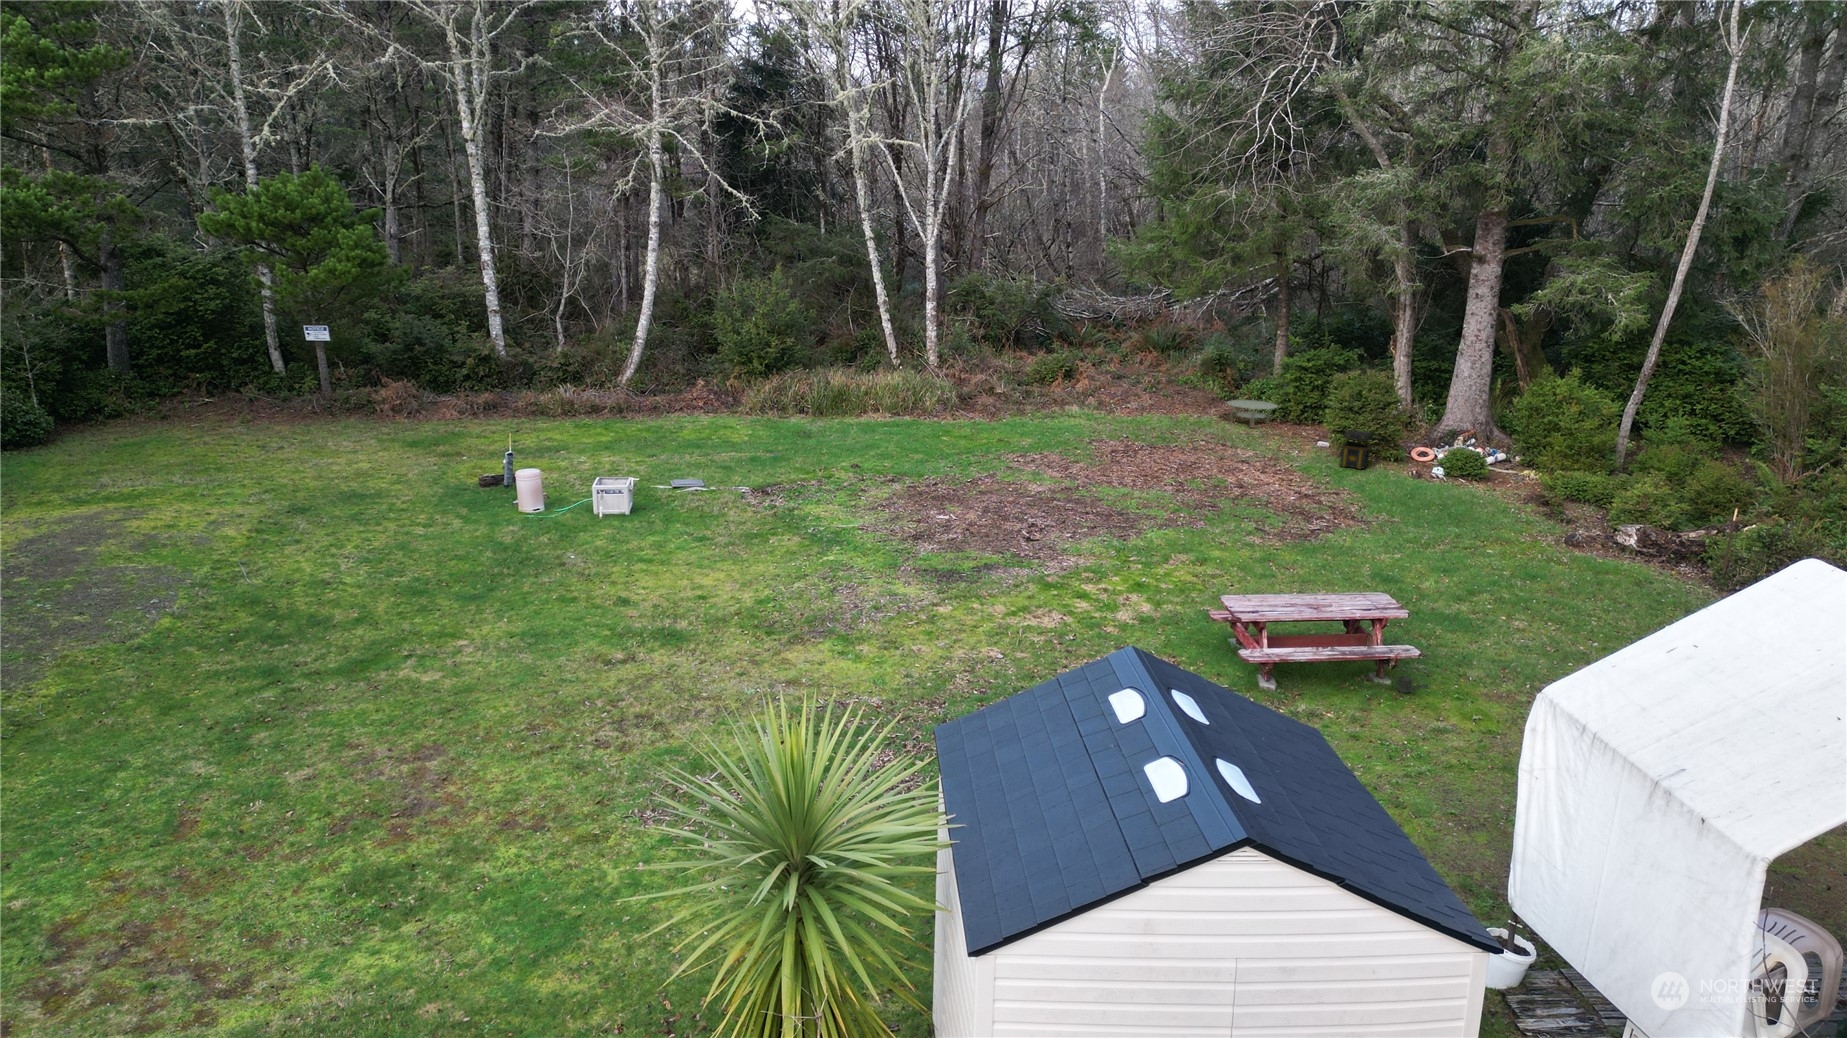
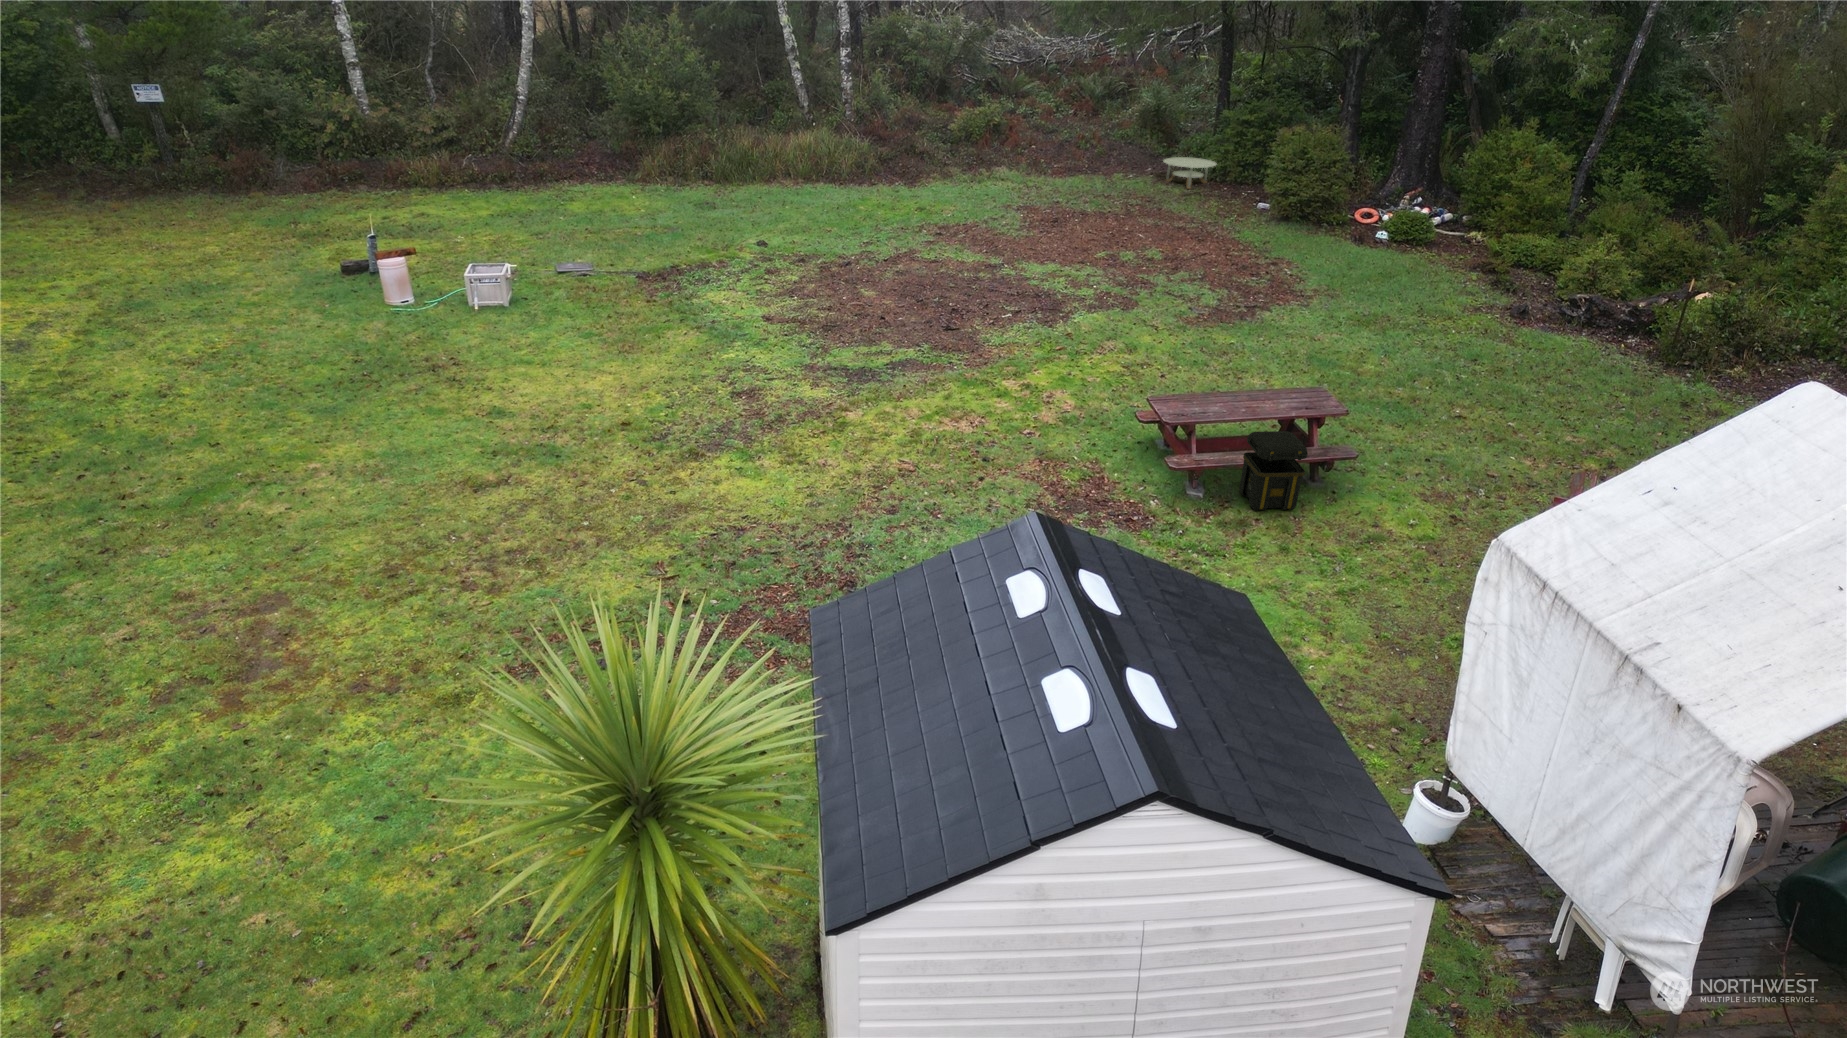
toolbox: present [1340,430,1372,469] -> present [1239,431,1308,510]
watering can: present [1393,675,1428,693] -> none [1329,472,1367,493]

